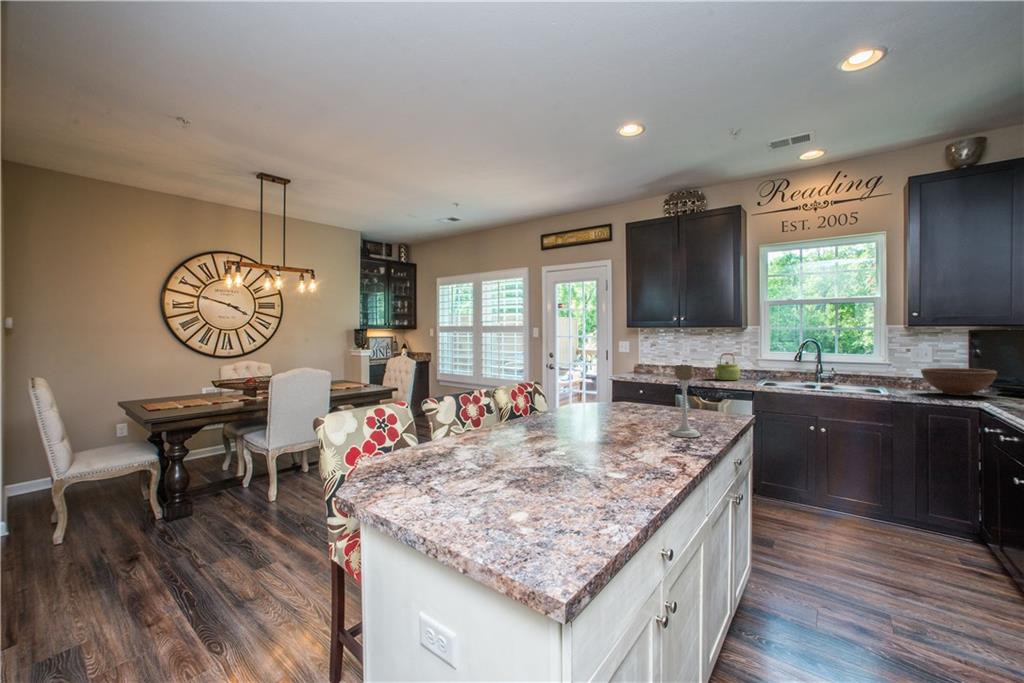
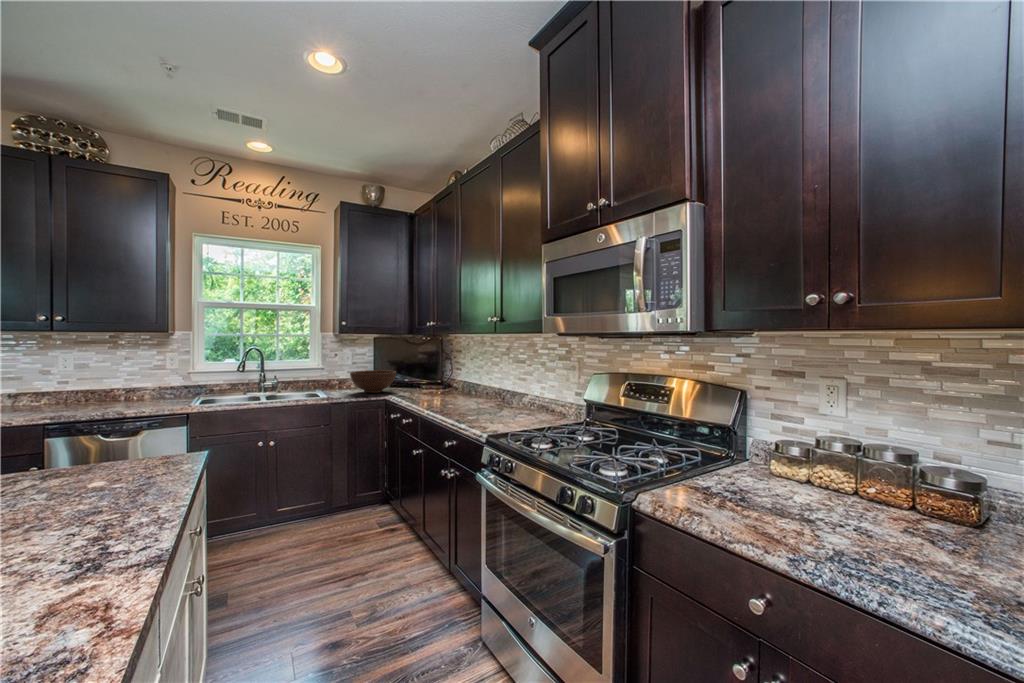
kettle: present [714,353,740,380] -> none [124,364,165,402]
candle holder: present [670,365,700,437] -> none [51,392,126,534]

